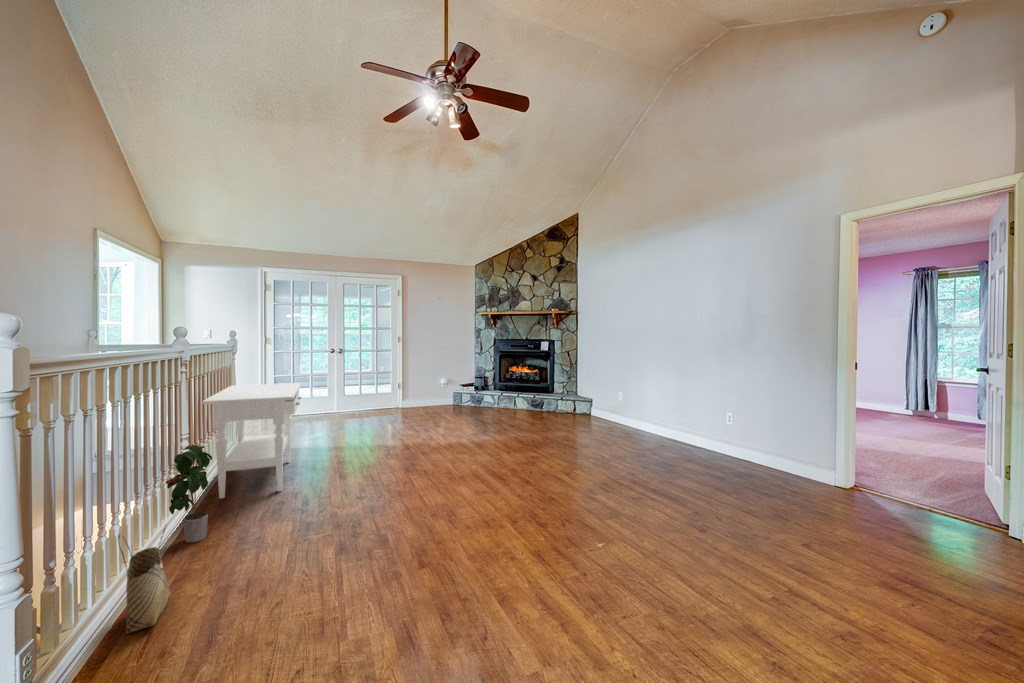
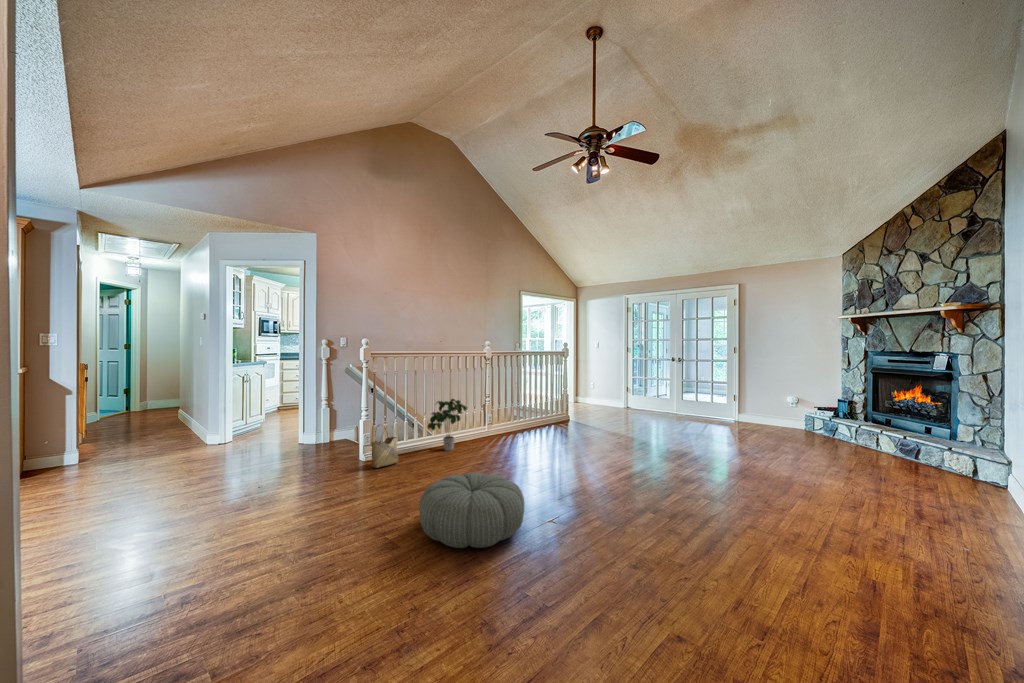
side table: present [202,383,301,499] -> none [483,374,568,445]
pouf: none [442,501,572,602] -> present [419,473,524,548]

